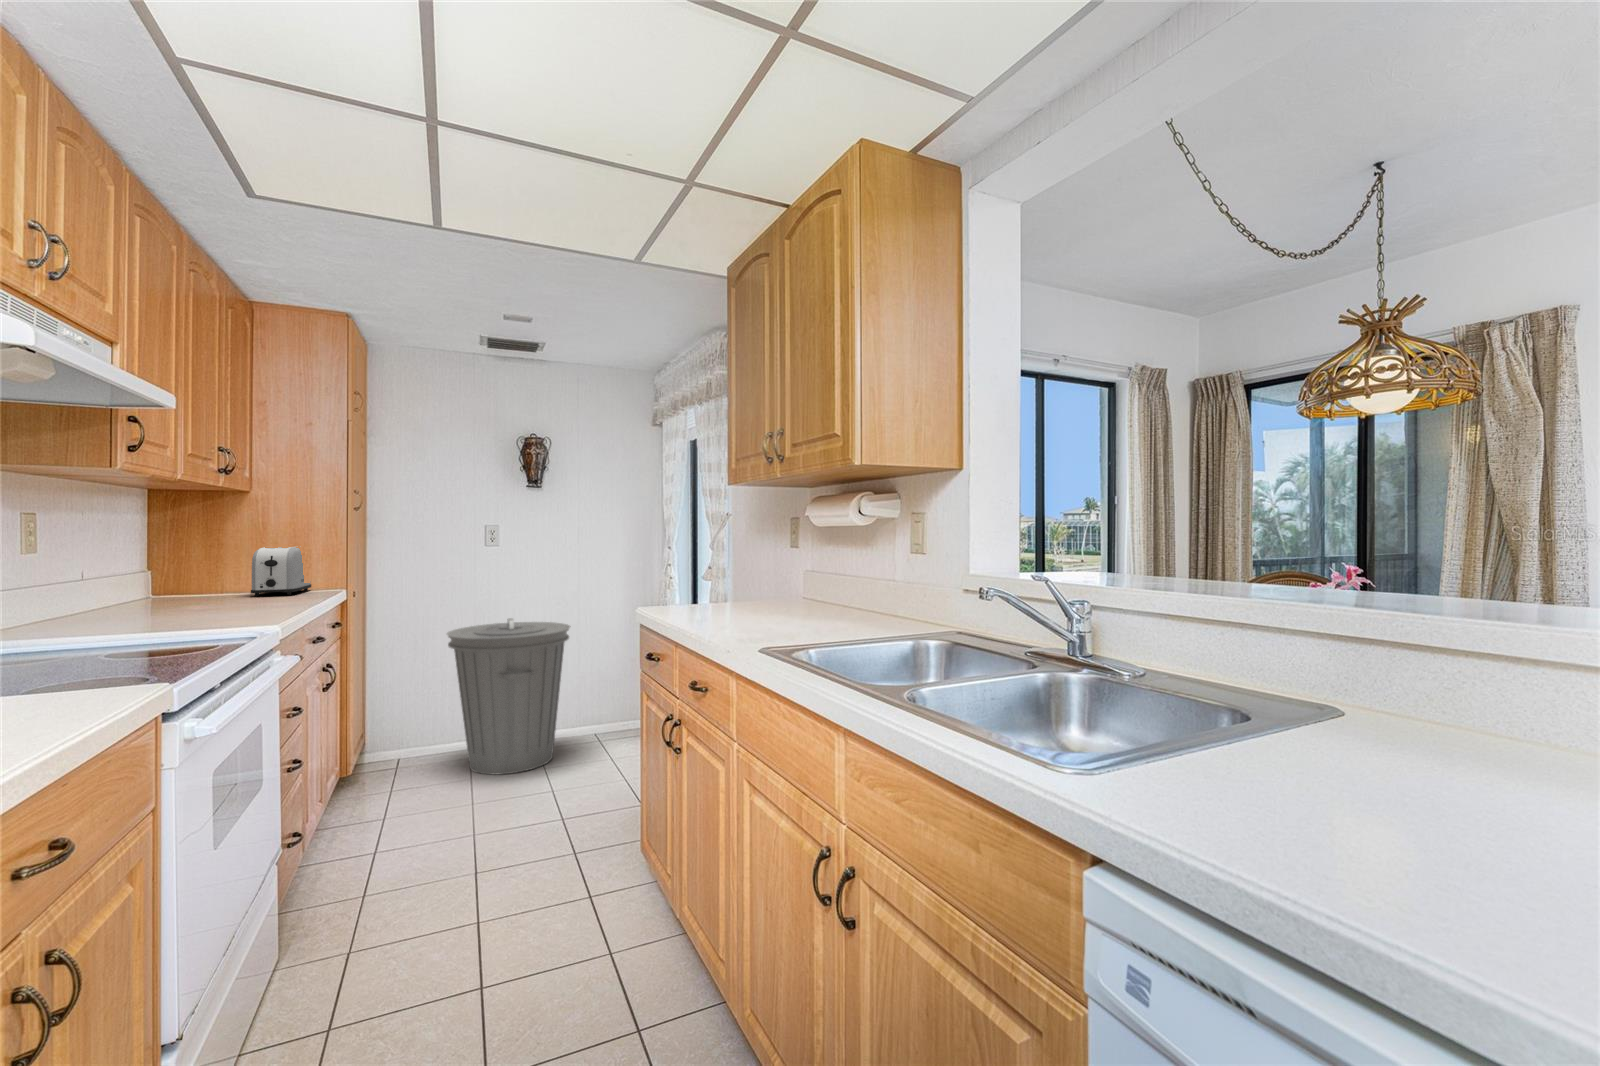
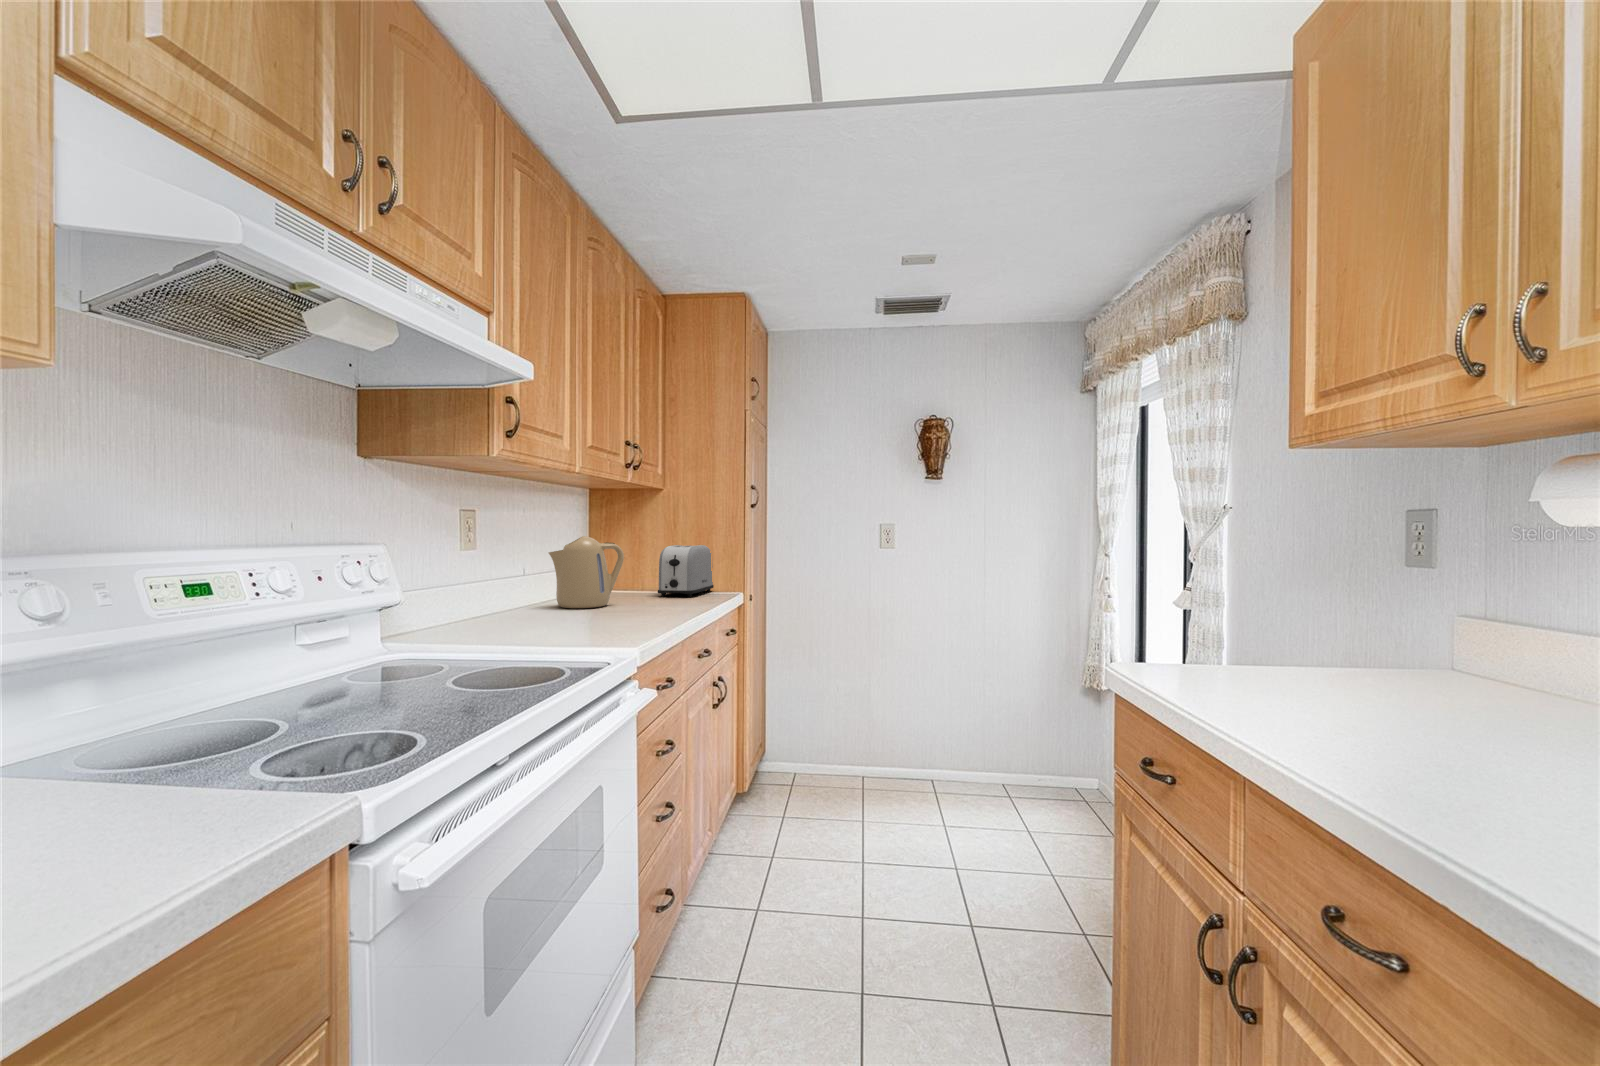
kettle: none [125,539,218,609] -> present [549,536,624,608]
trash can: present [447,618,571,775] -> none [840,633,978,821]

